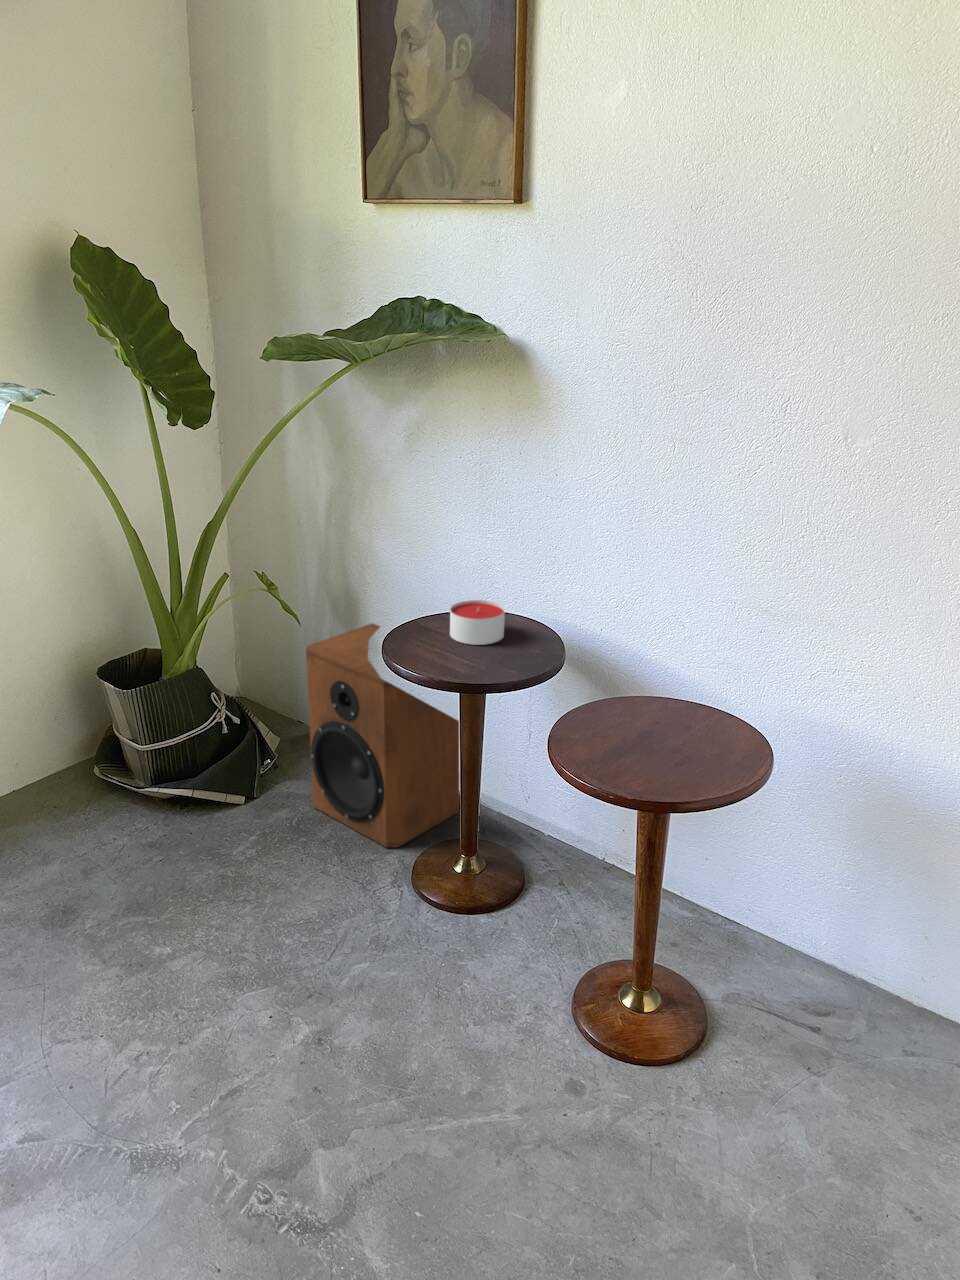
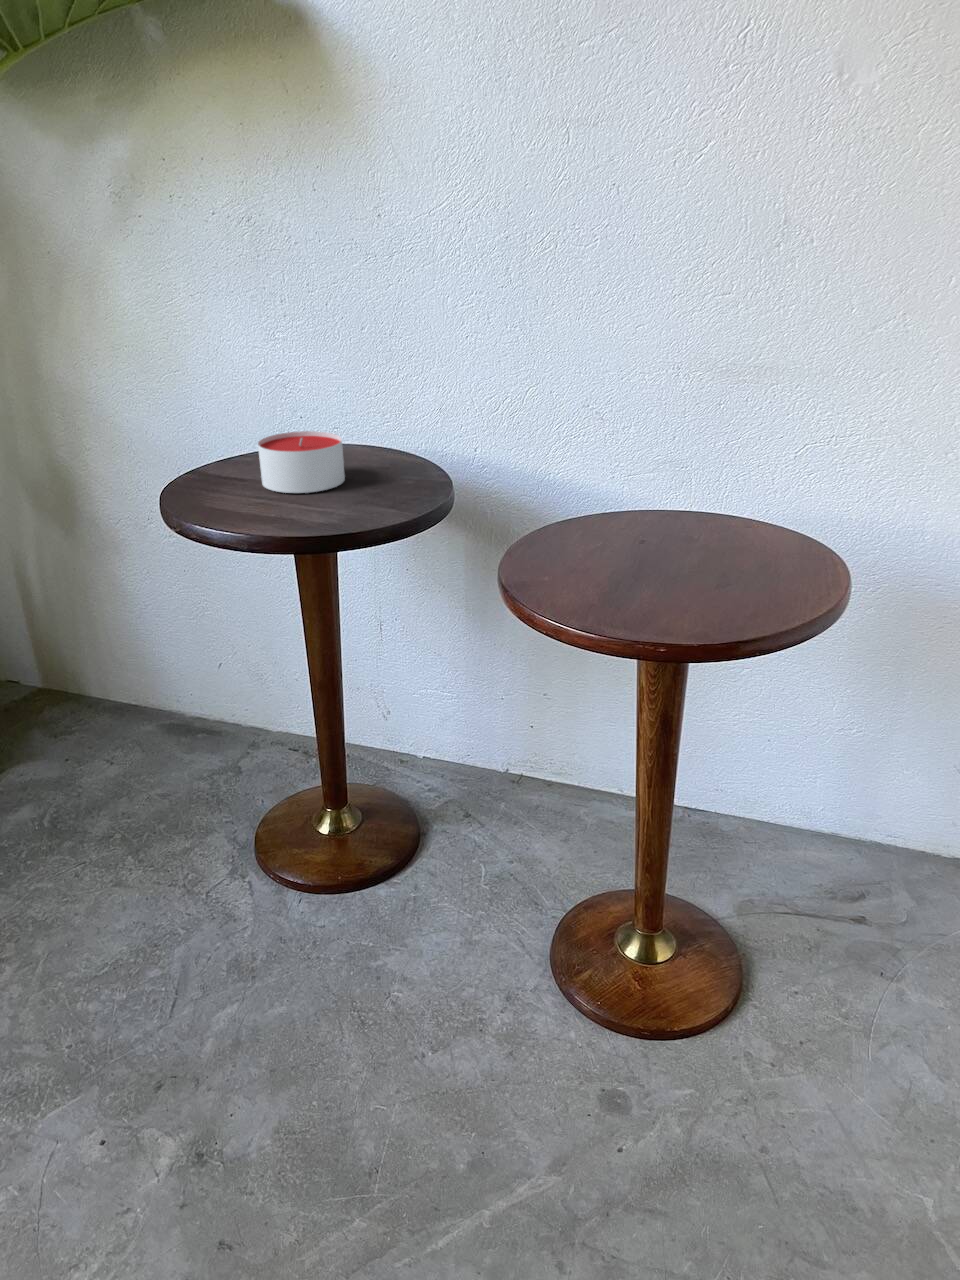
speaker: present [306,623,460,847] -> none [21,513,290,825]

